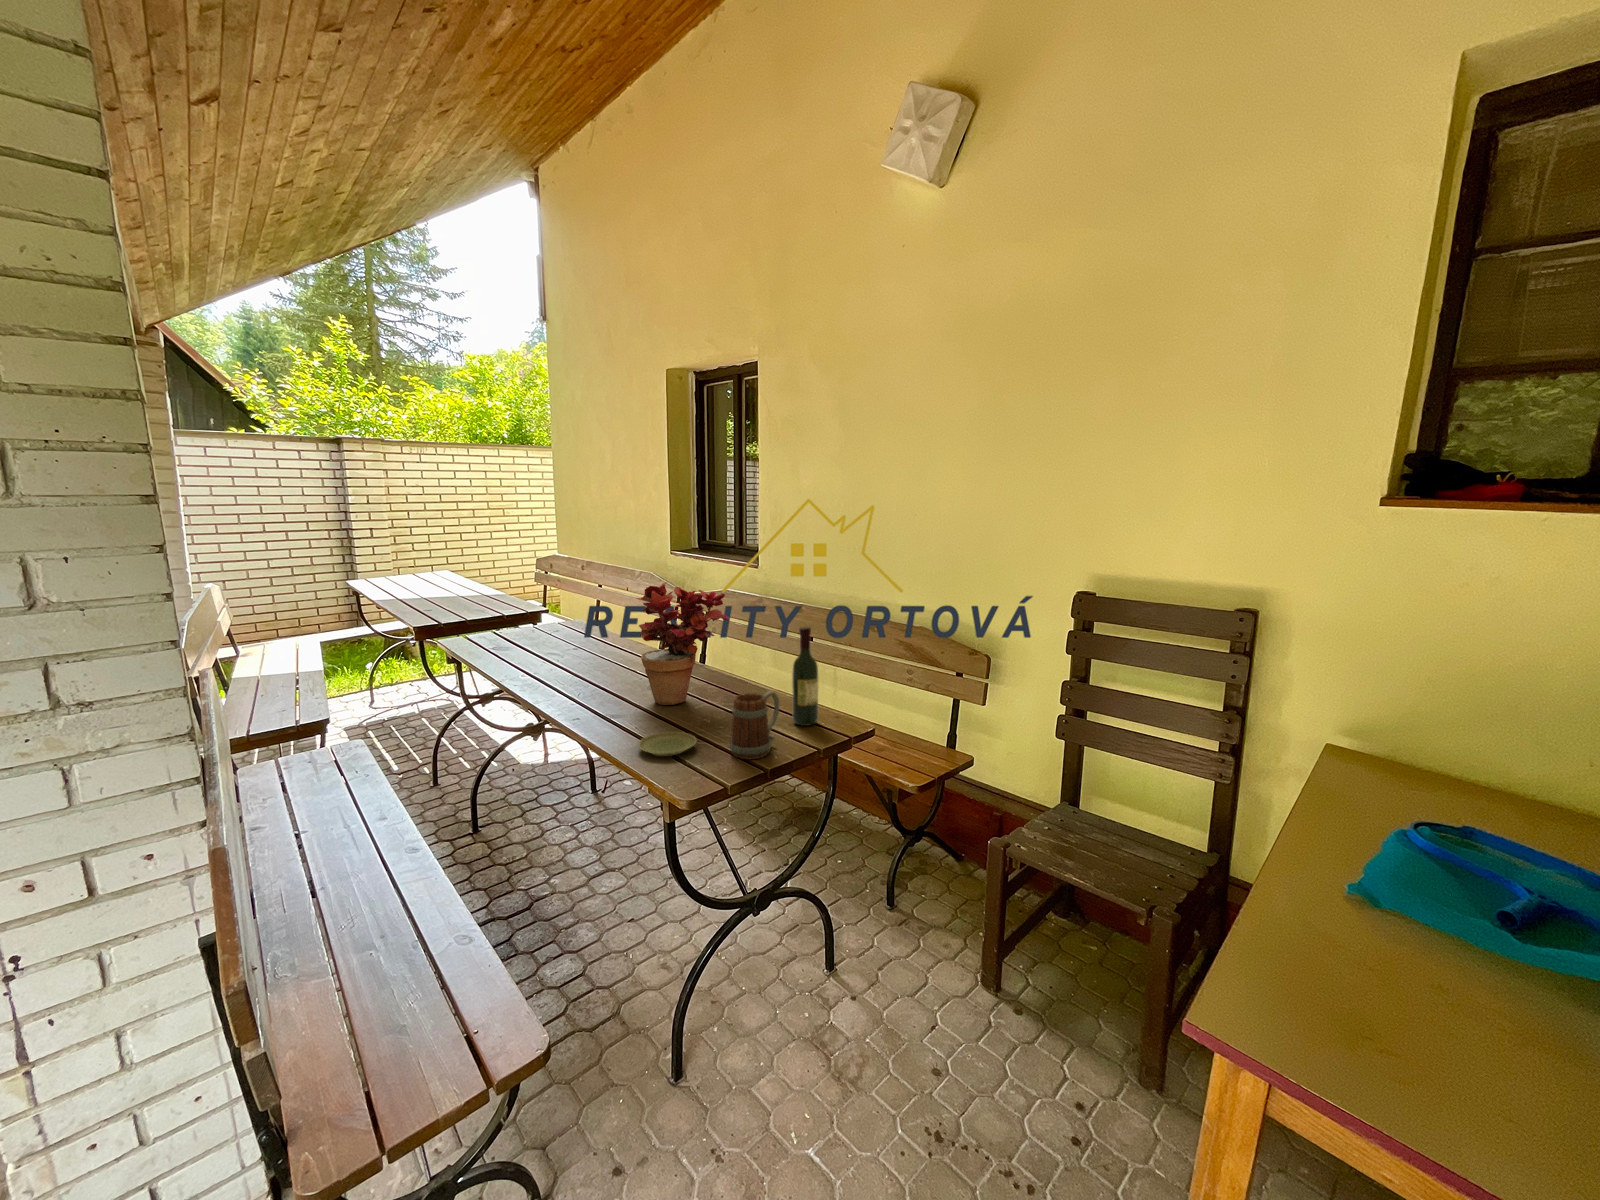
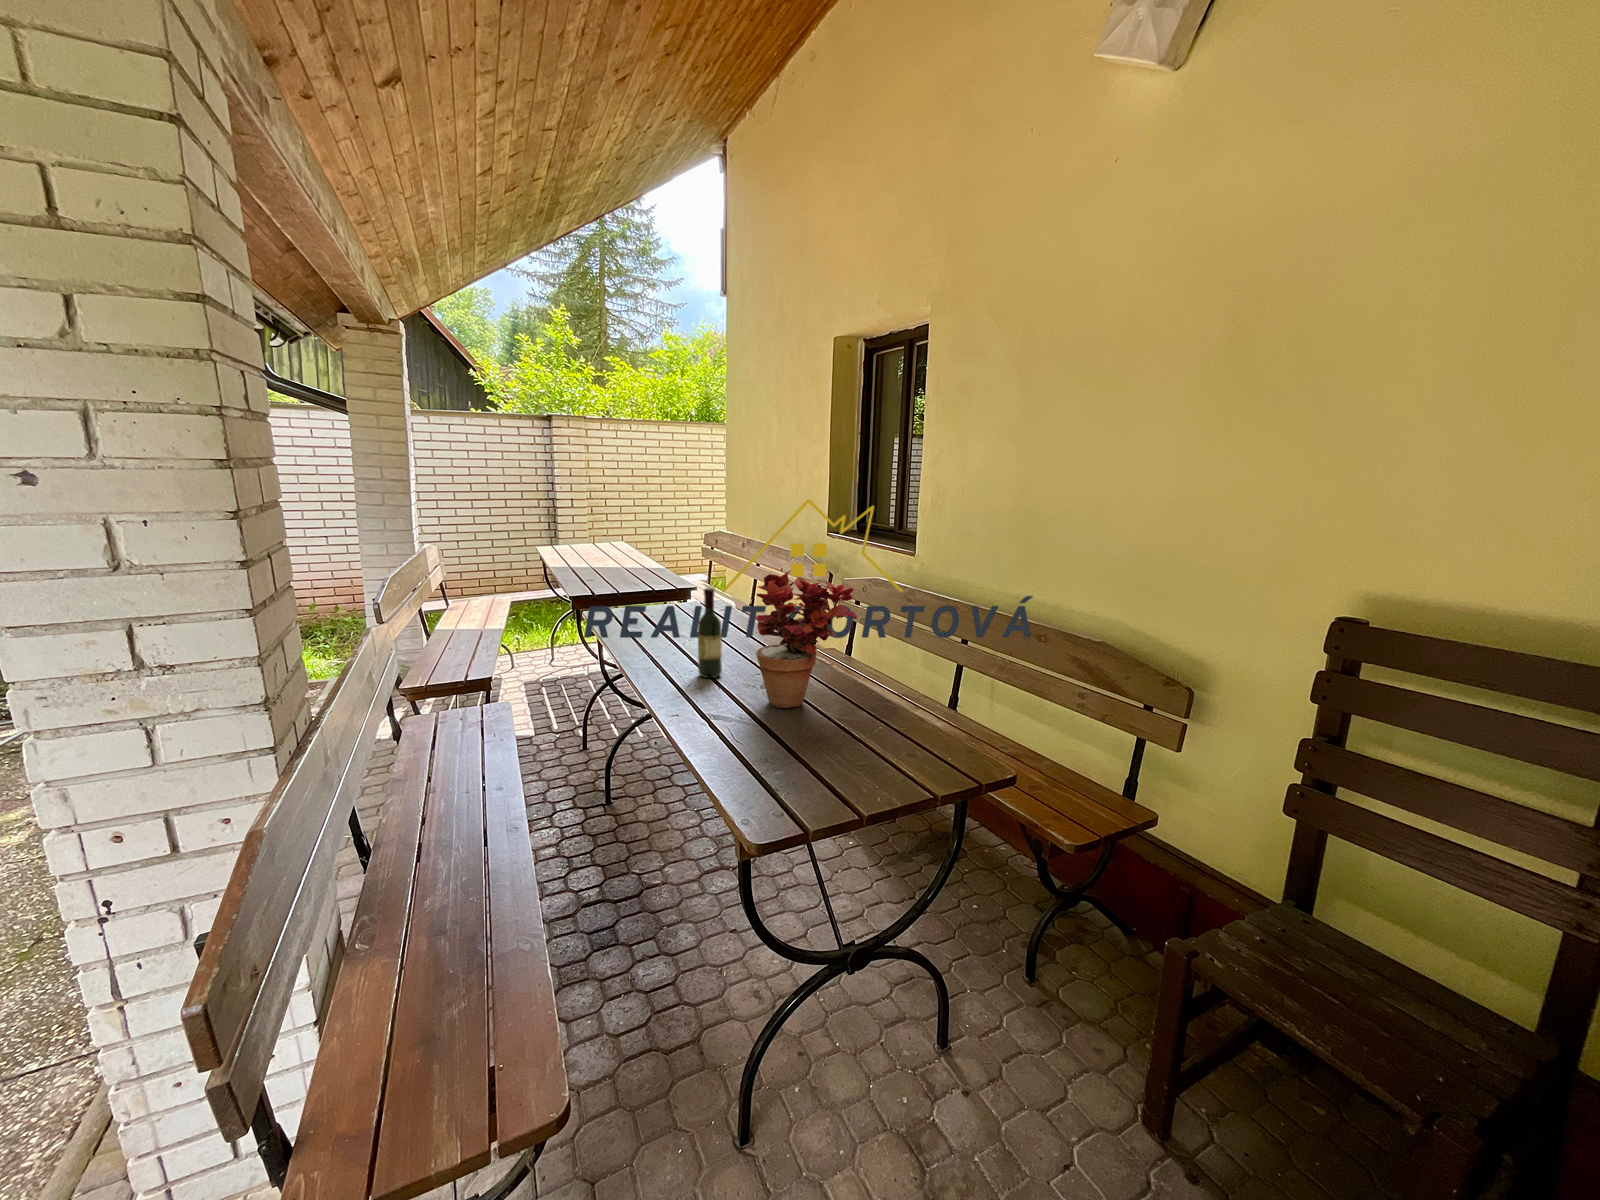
wine bottle: present [792,627,818,726] -> present [698,588,722,678]
beer mug: present [730,692,779,759] -> none [832,712,896,794]
plate: present [638,732,697,756] -> none [730,744,796,775]

